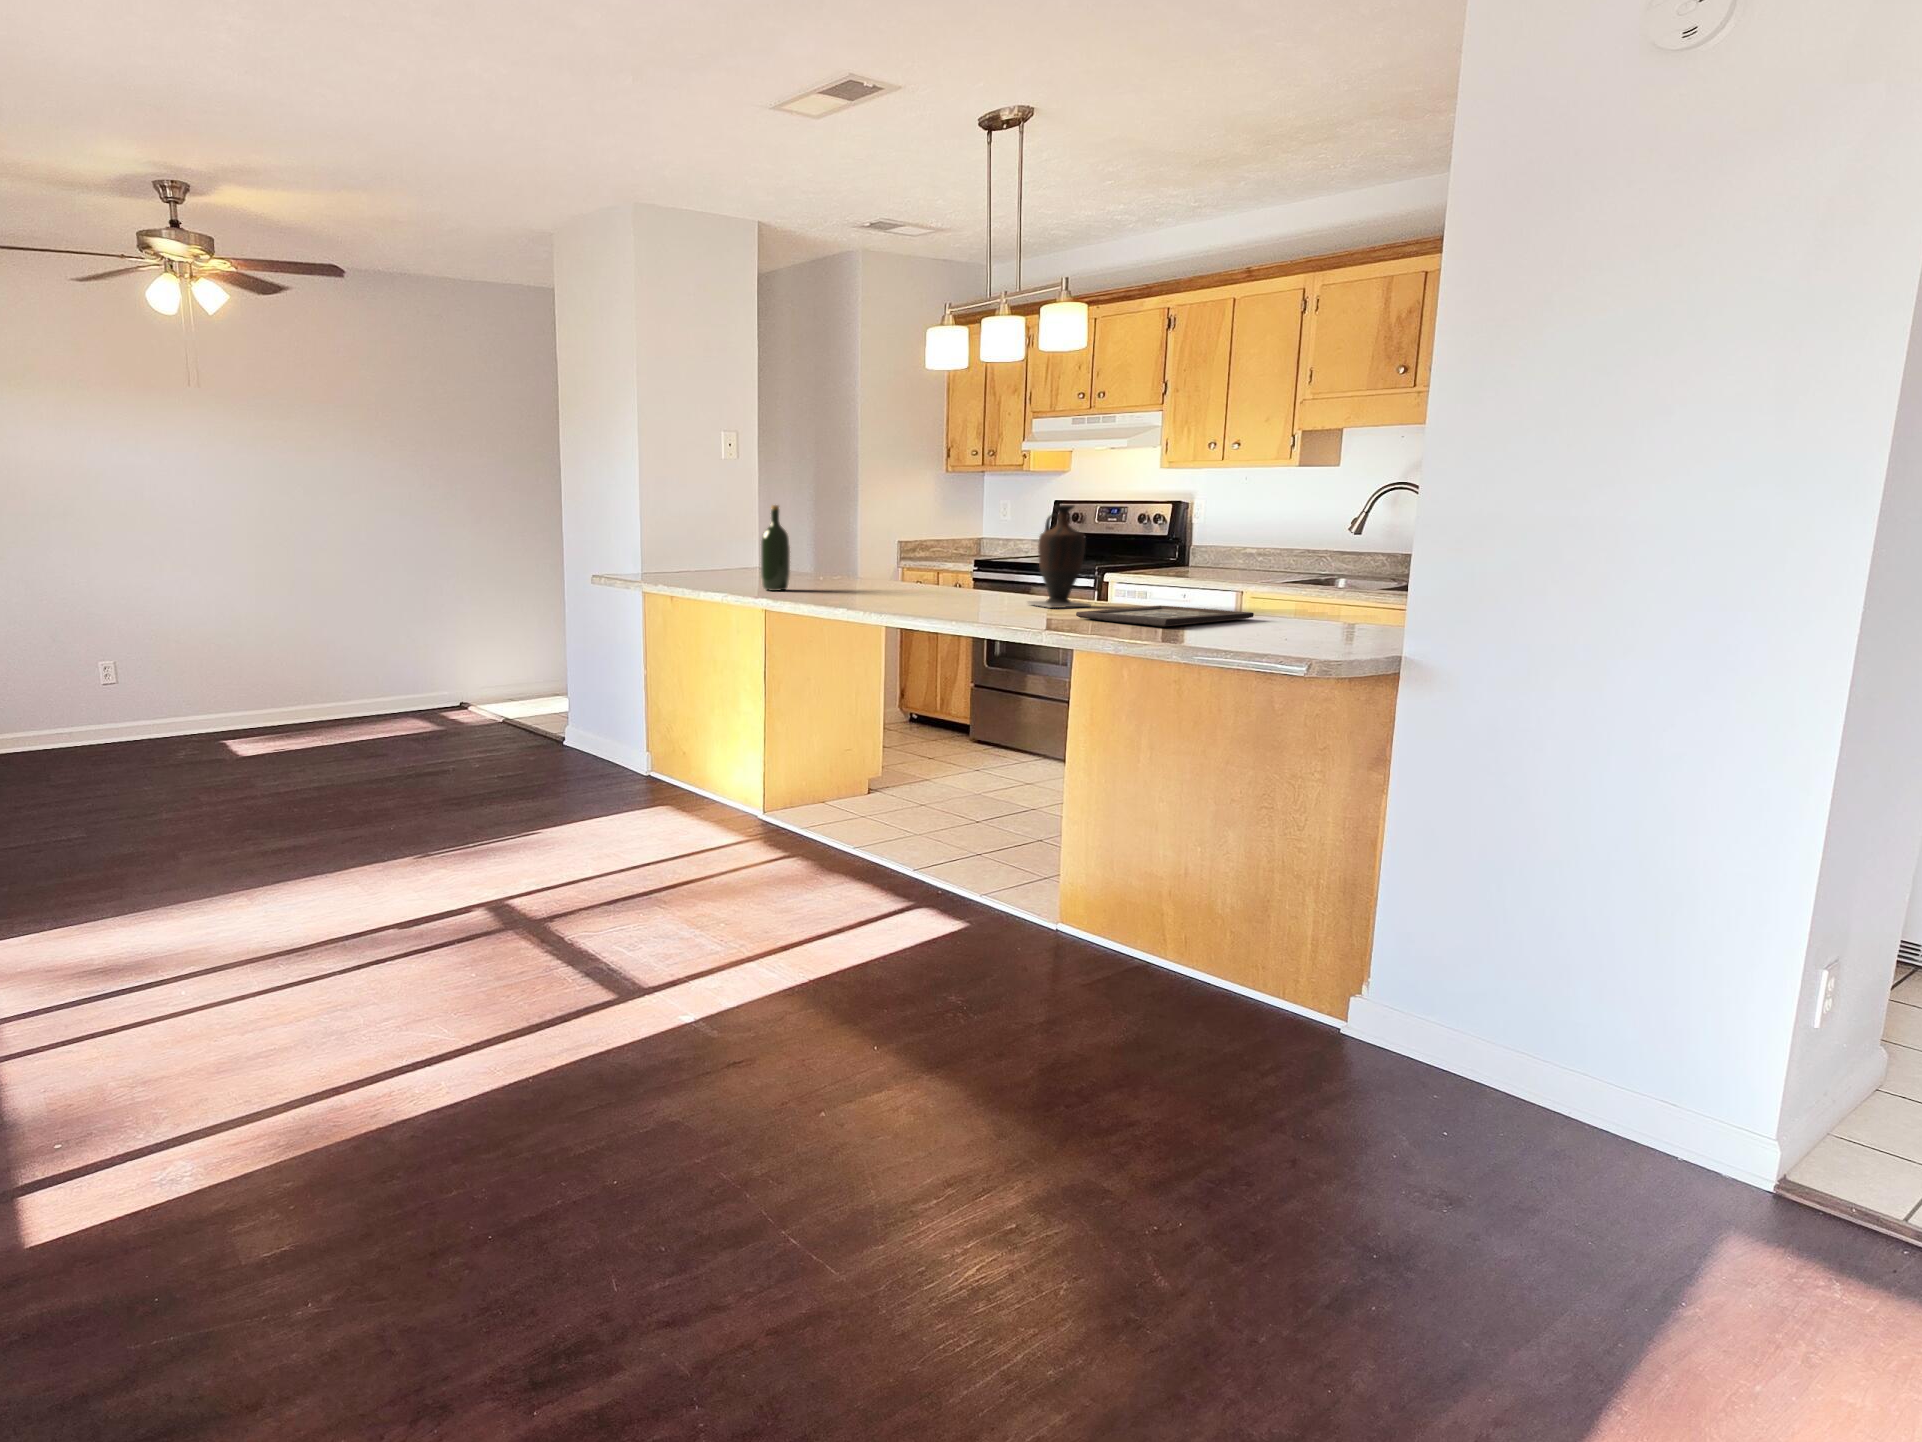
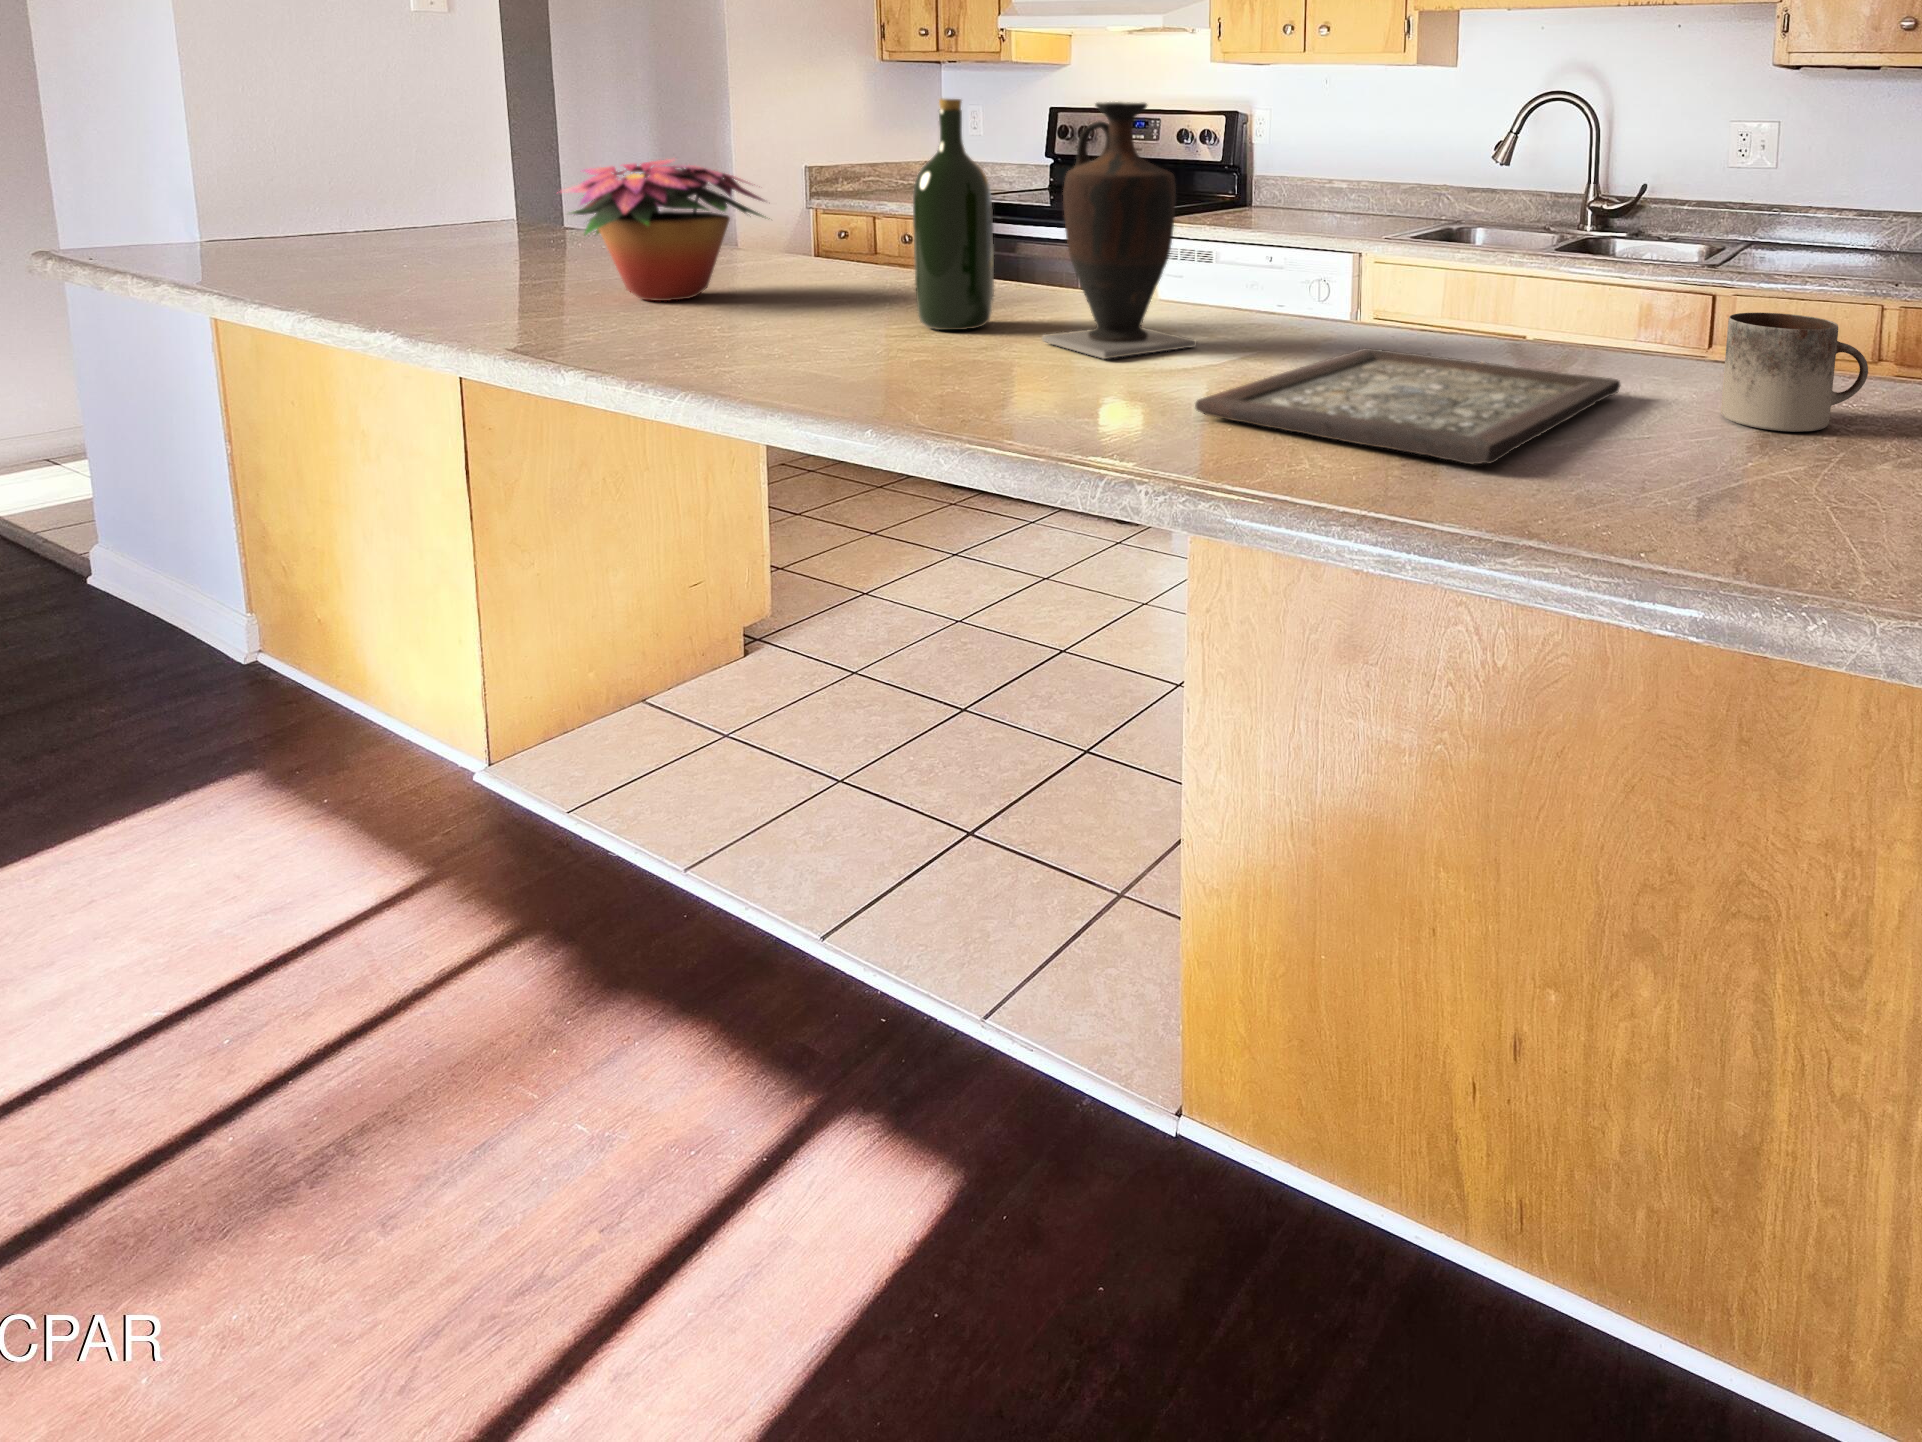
wine bottle: present [761,505,790,591] -> present [913,99,994,330]
flower arrangement: none [832,532,918,593] -> present [561,159,770,301]
mug: none [1285,584,1345,627] -> present [1721,313,1868,432]

